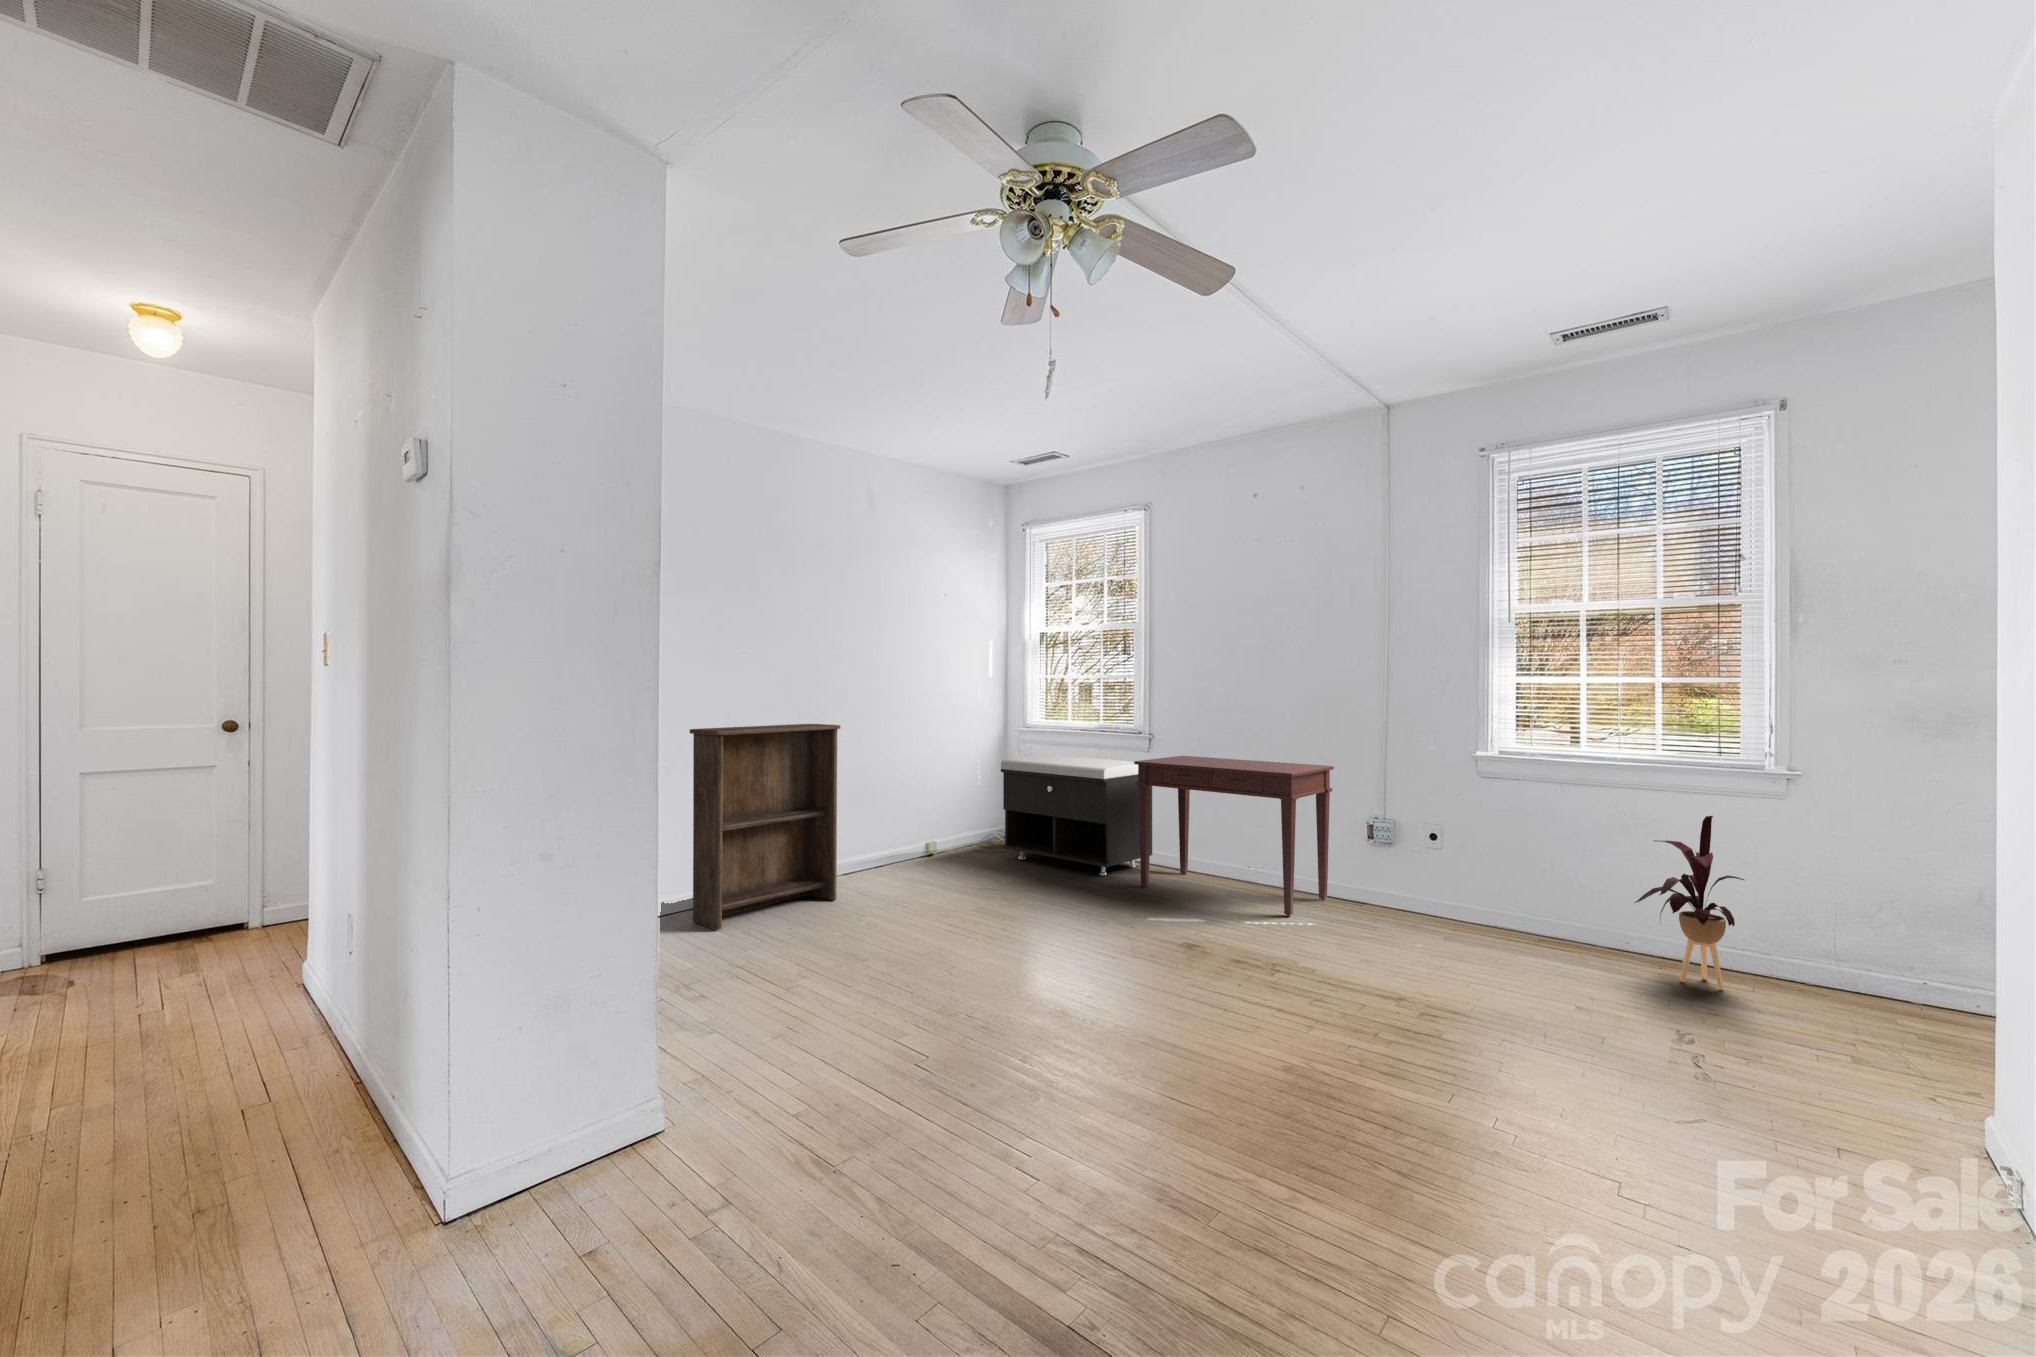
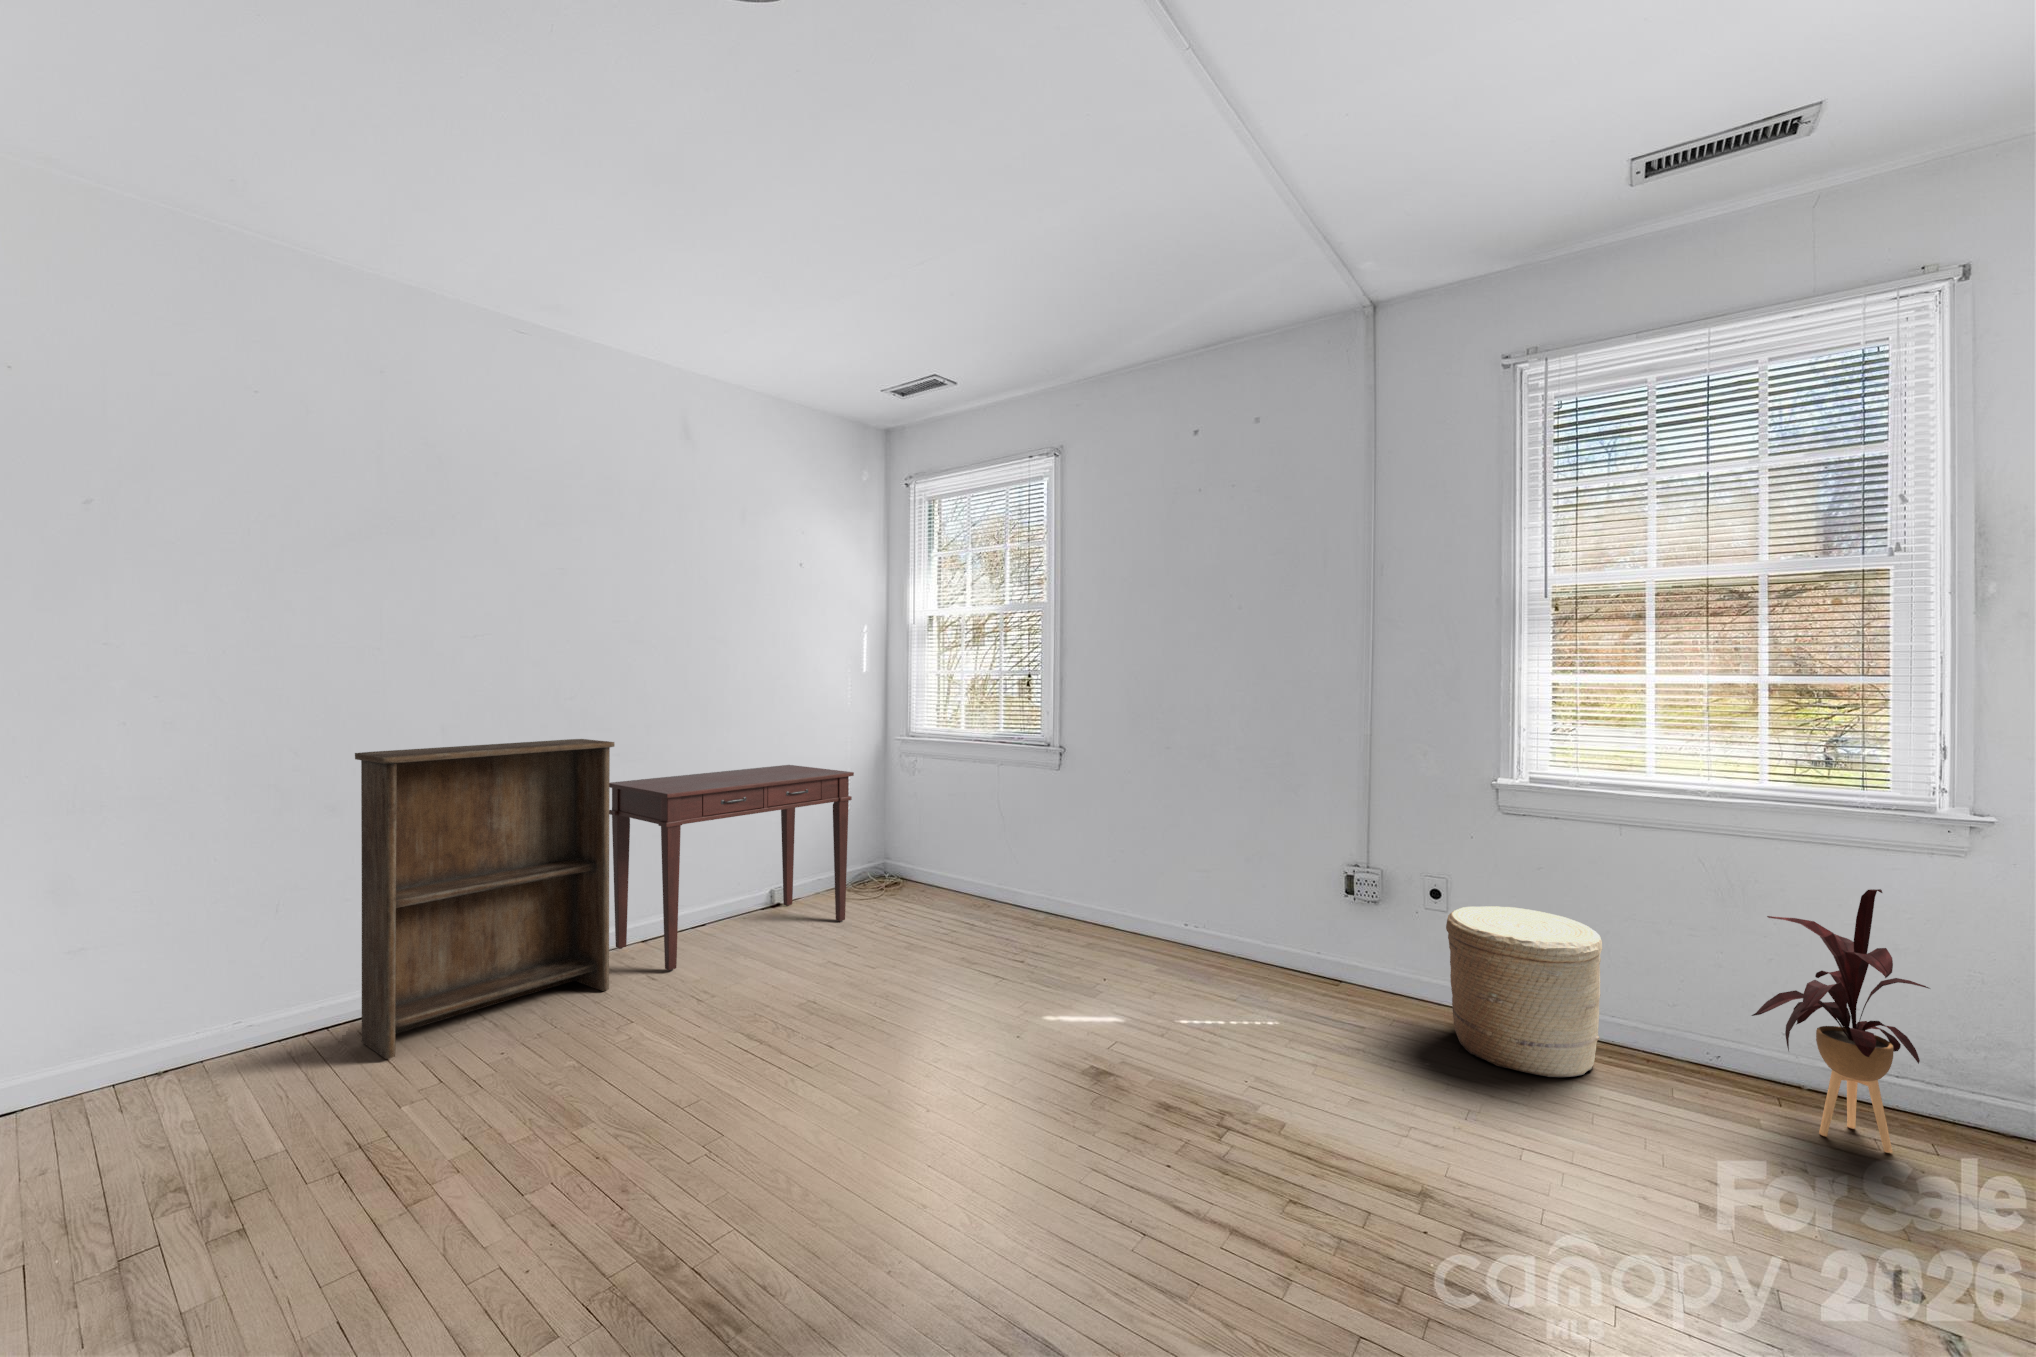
storage bench: present [1001,755,1152,875] -> none [870,771,1064,935]
desk: present [1134,756,1334,916] -> present [609,765,854,971]
woven basket: none [1437,843,1544,953] -> present [1446,906,1602,1077]

